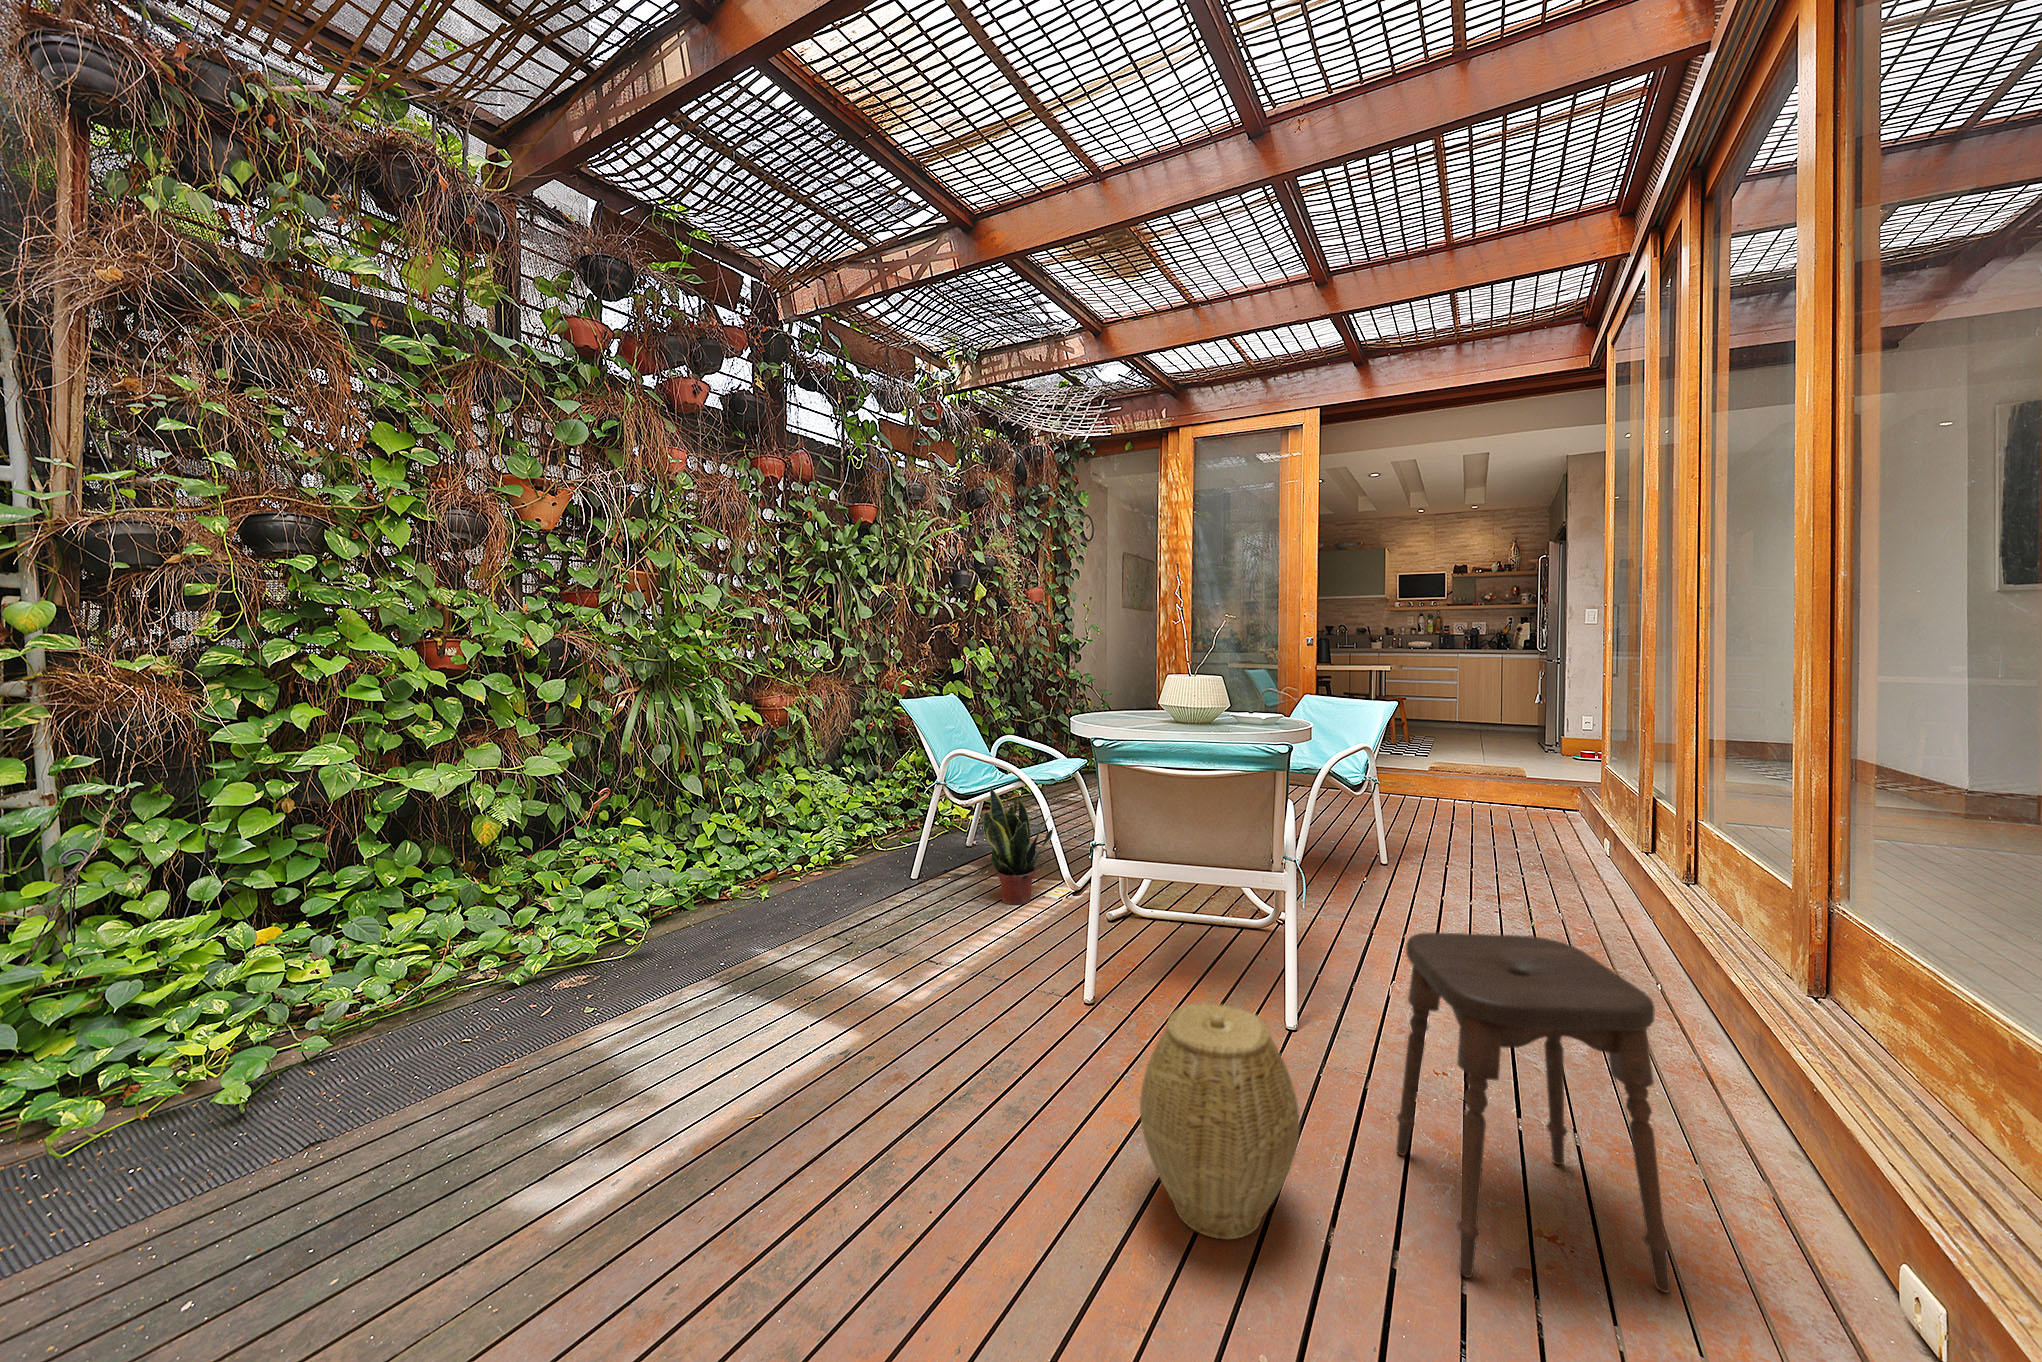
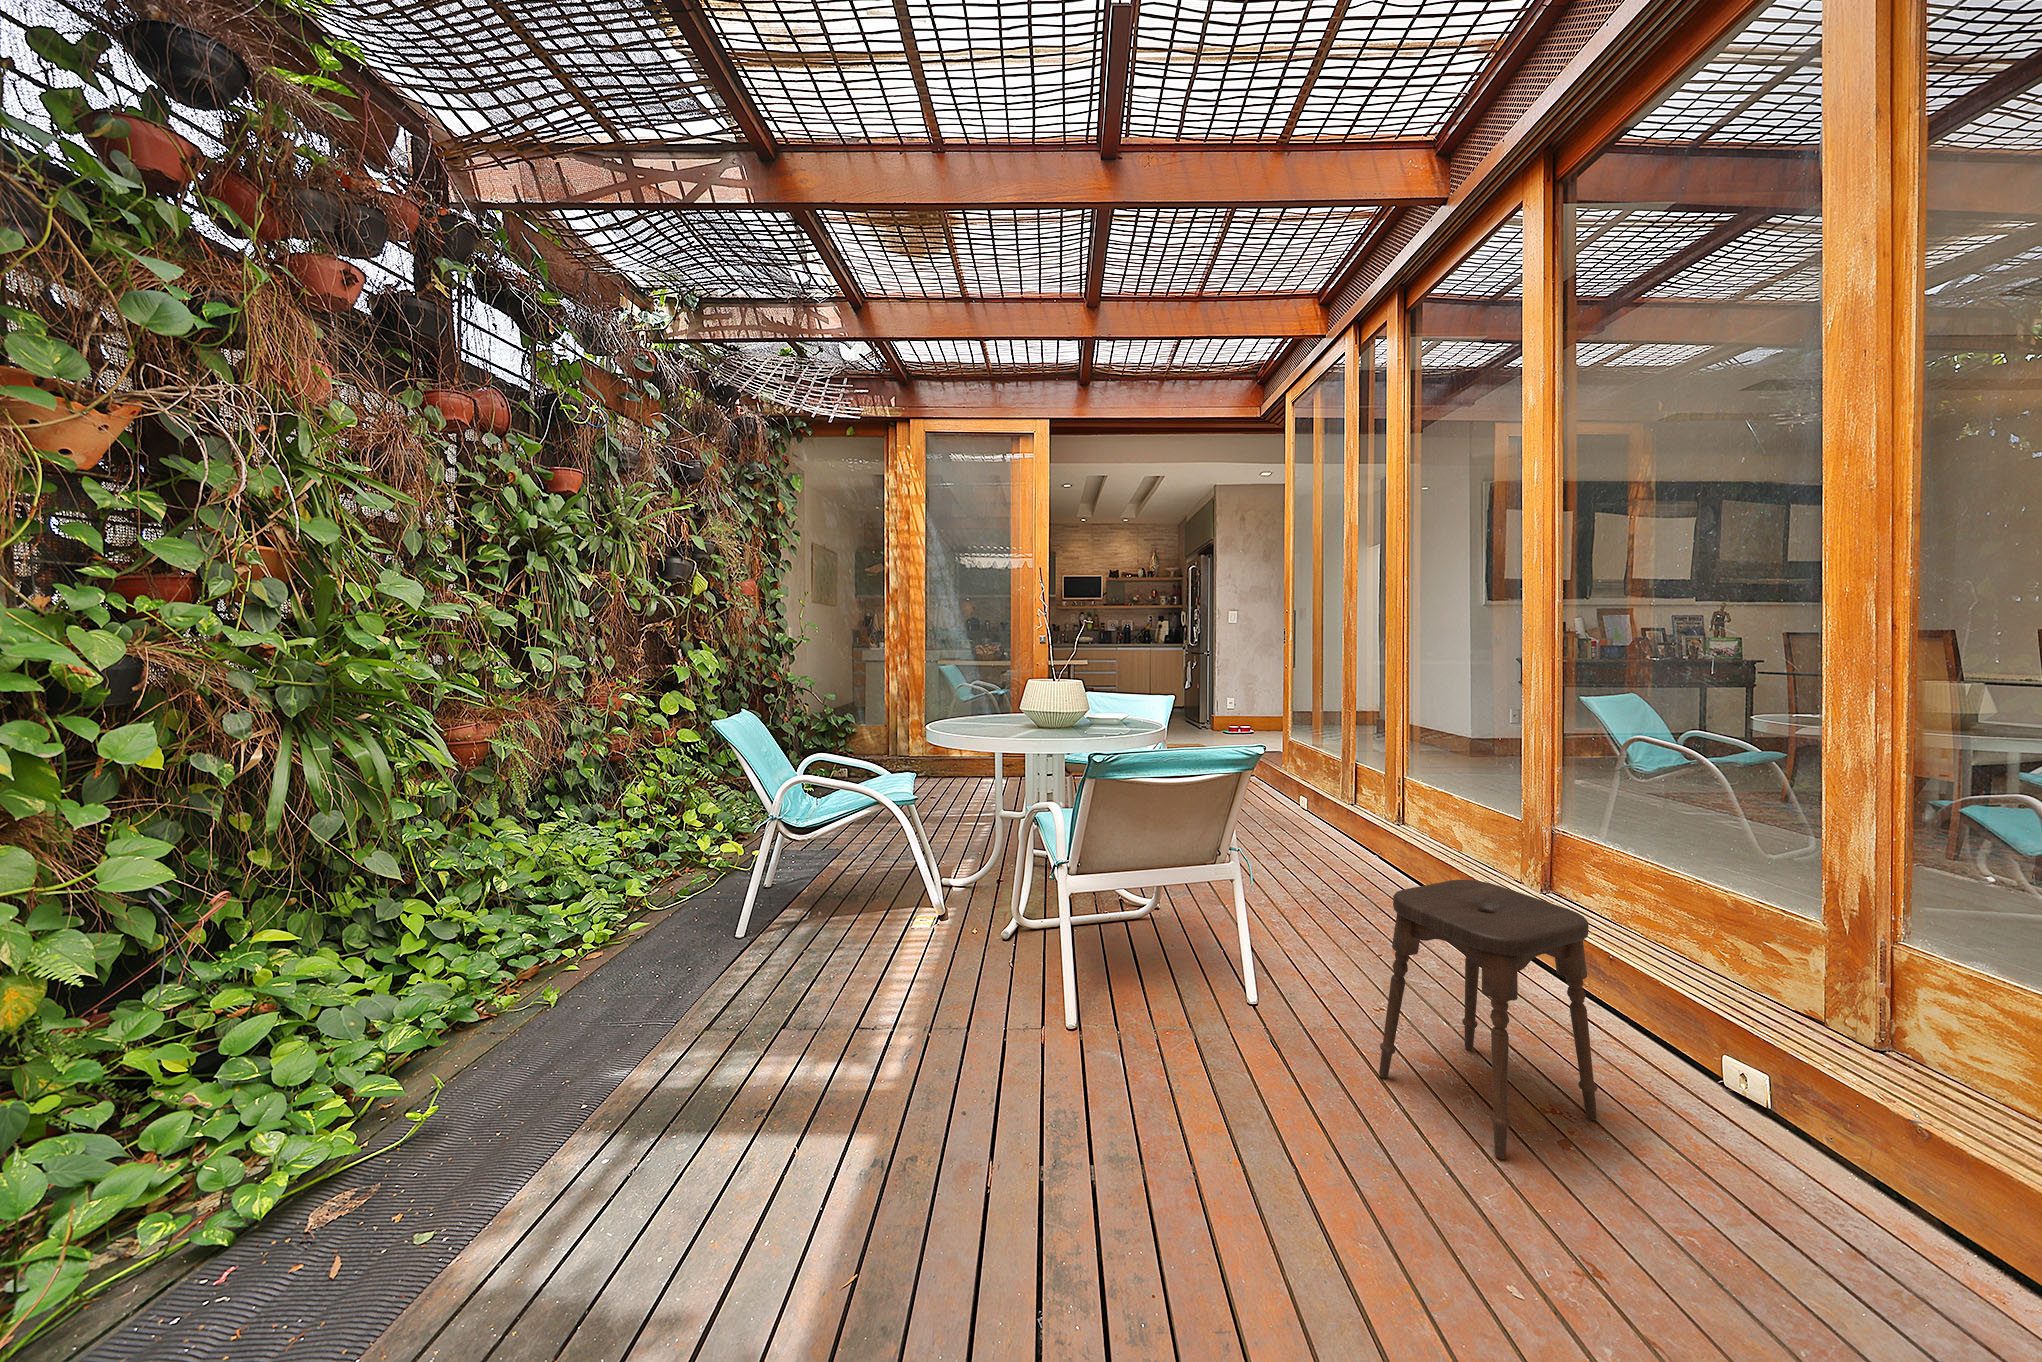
potted plant: present [983,788,1053,904] -> none [821,806,906,931]
woven basket: present [1140,1003,1300,1239] -> none [1242,990,1393,1205]

